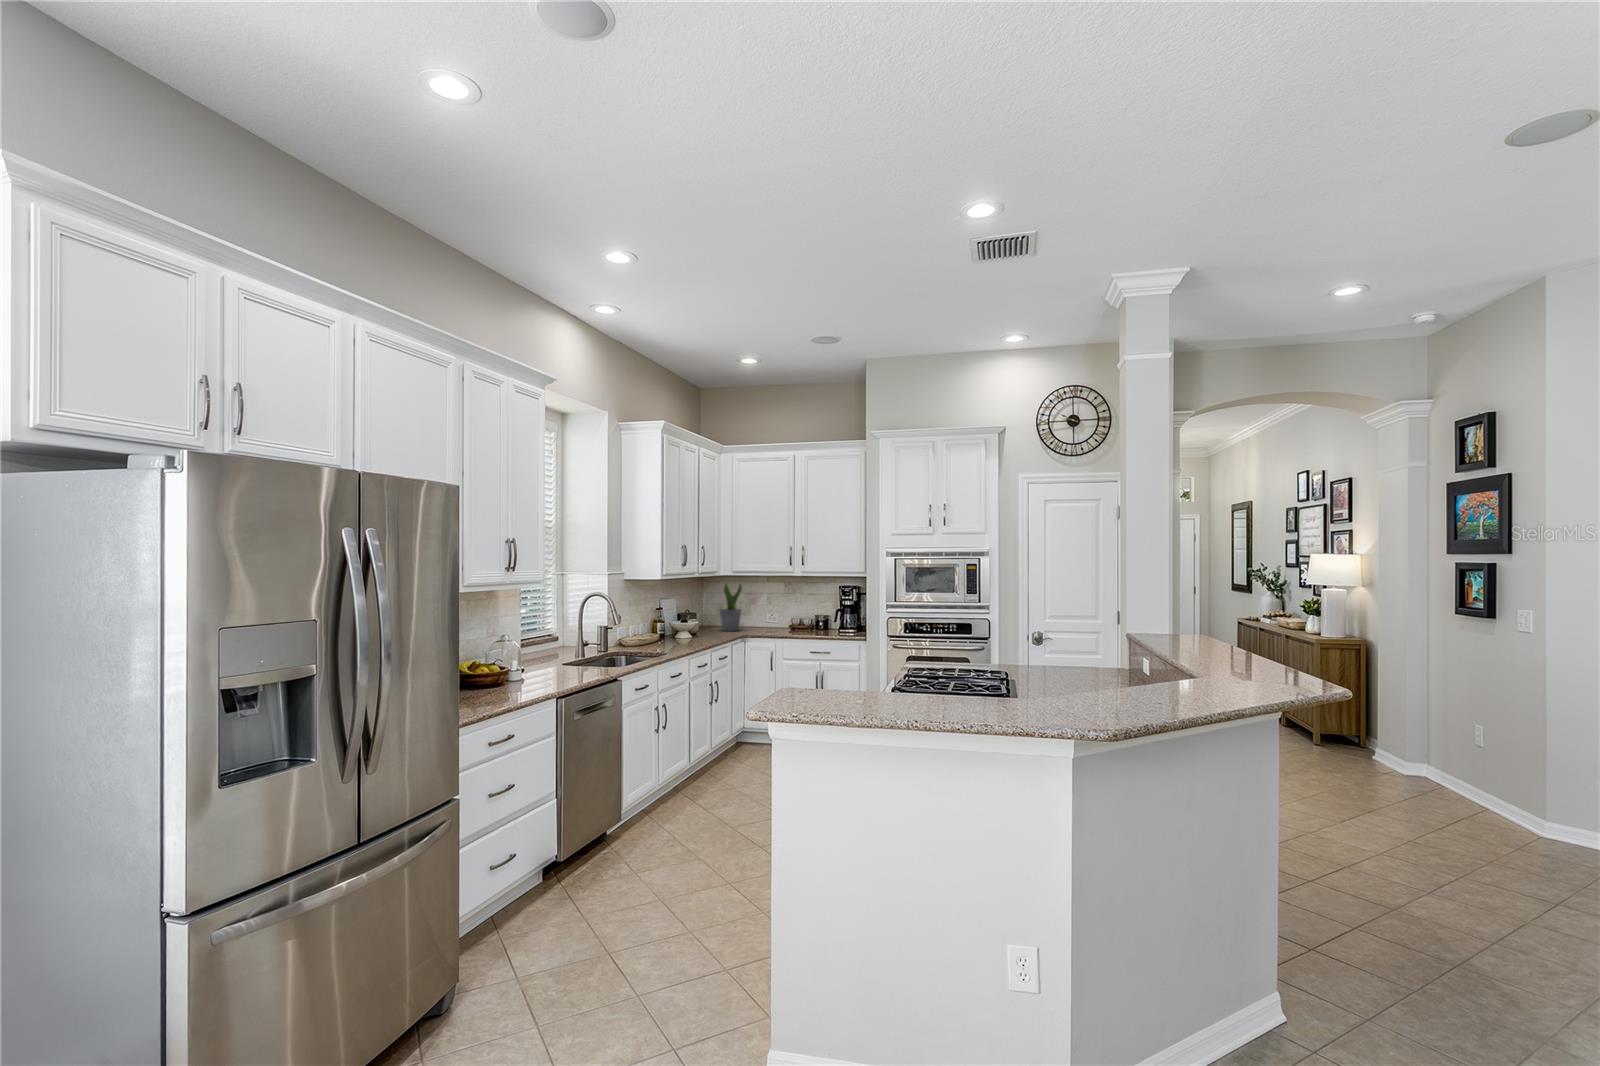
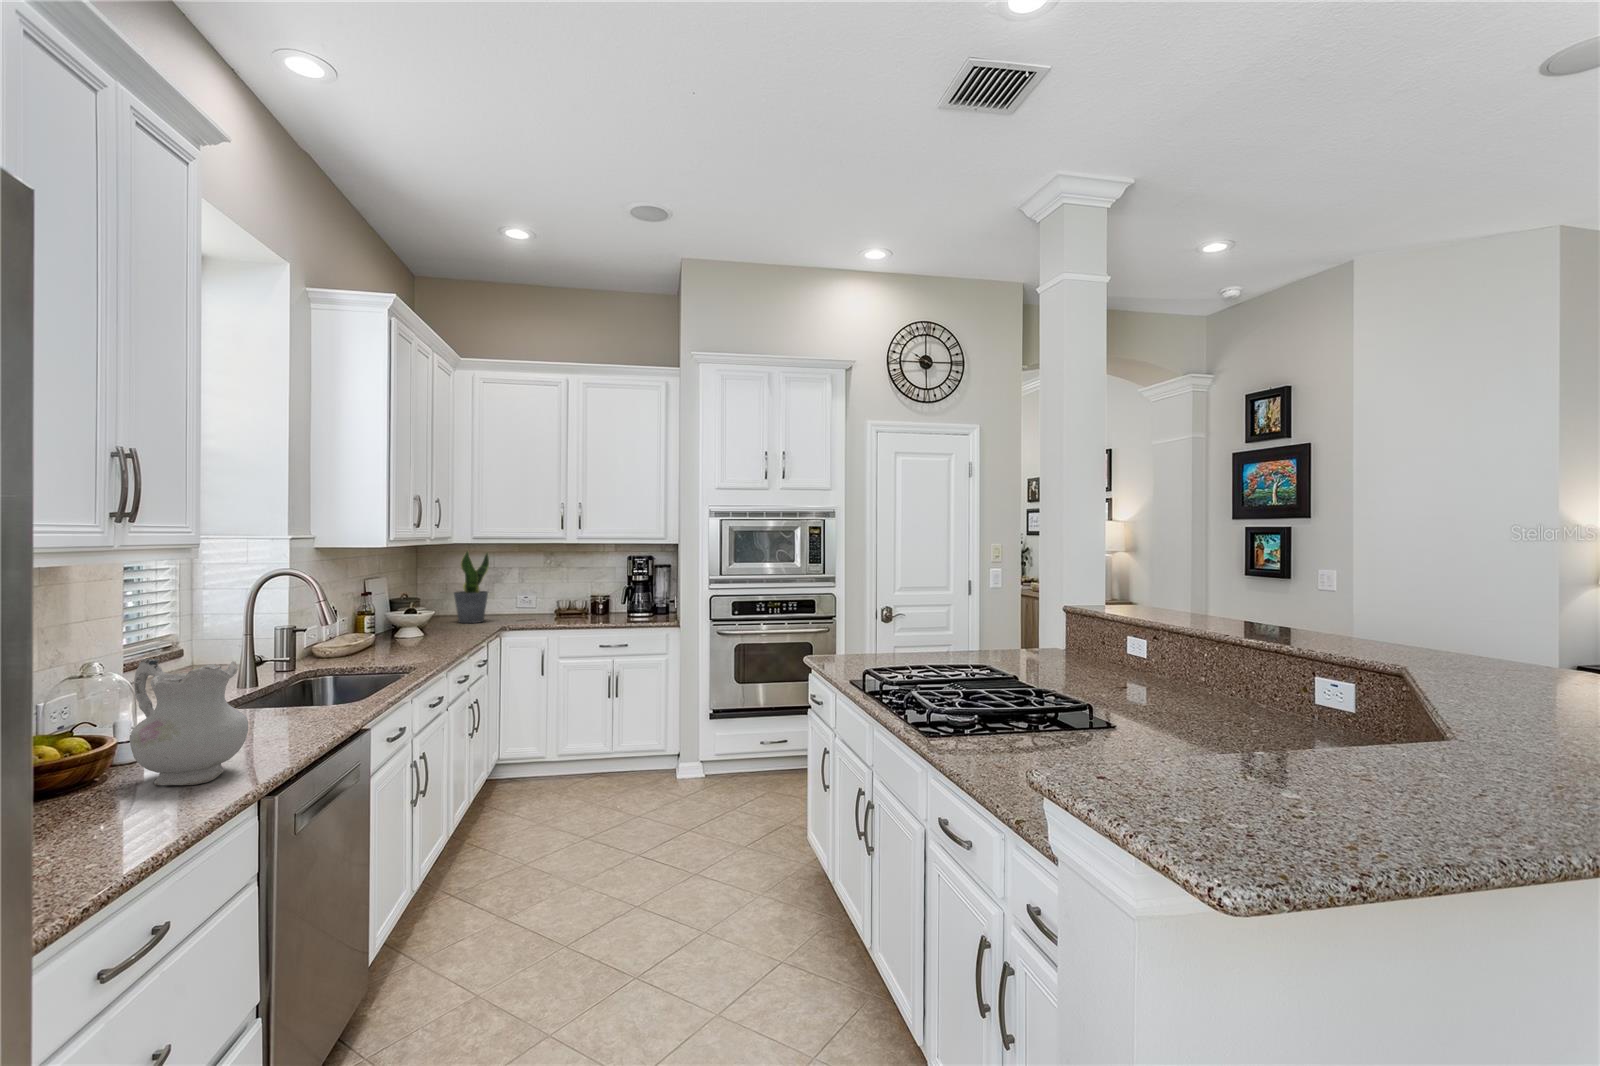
ceramic pitcher: none [509,632,553,690] -> present [130,658,248,785]

